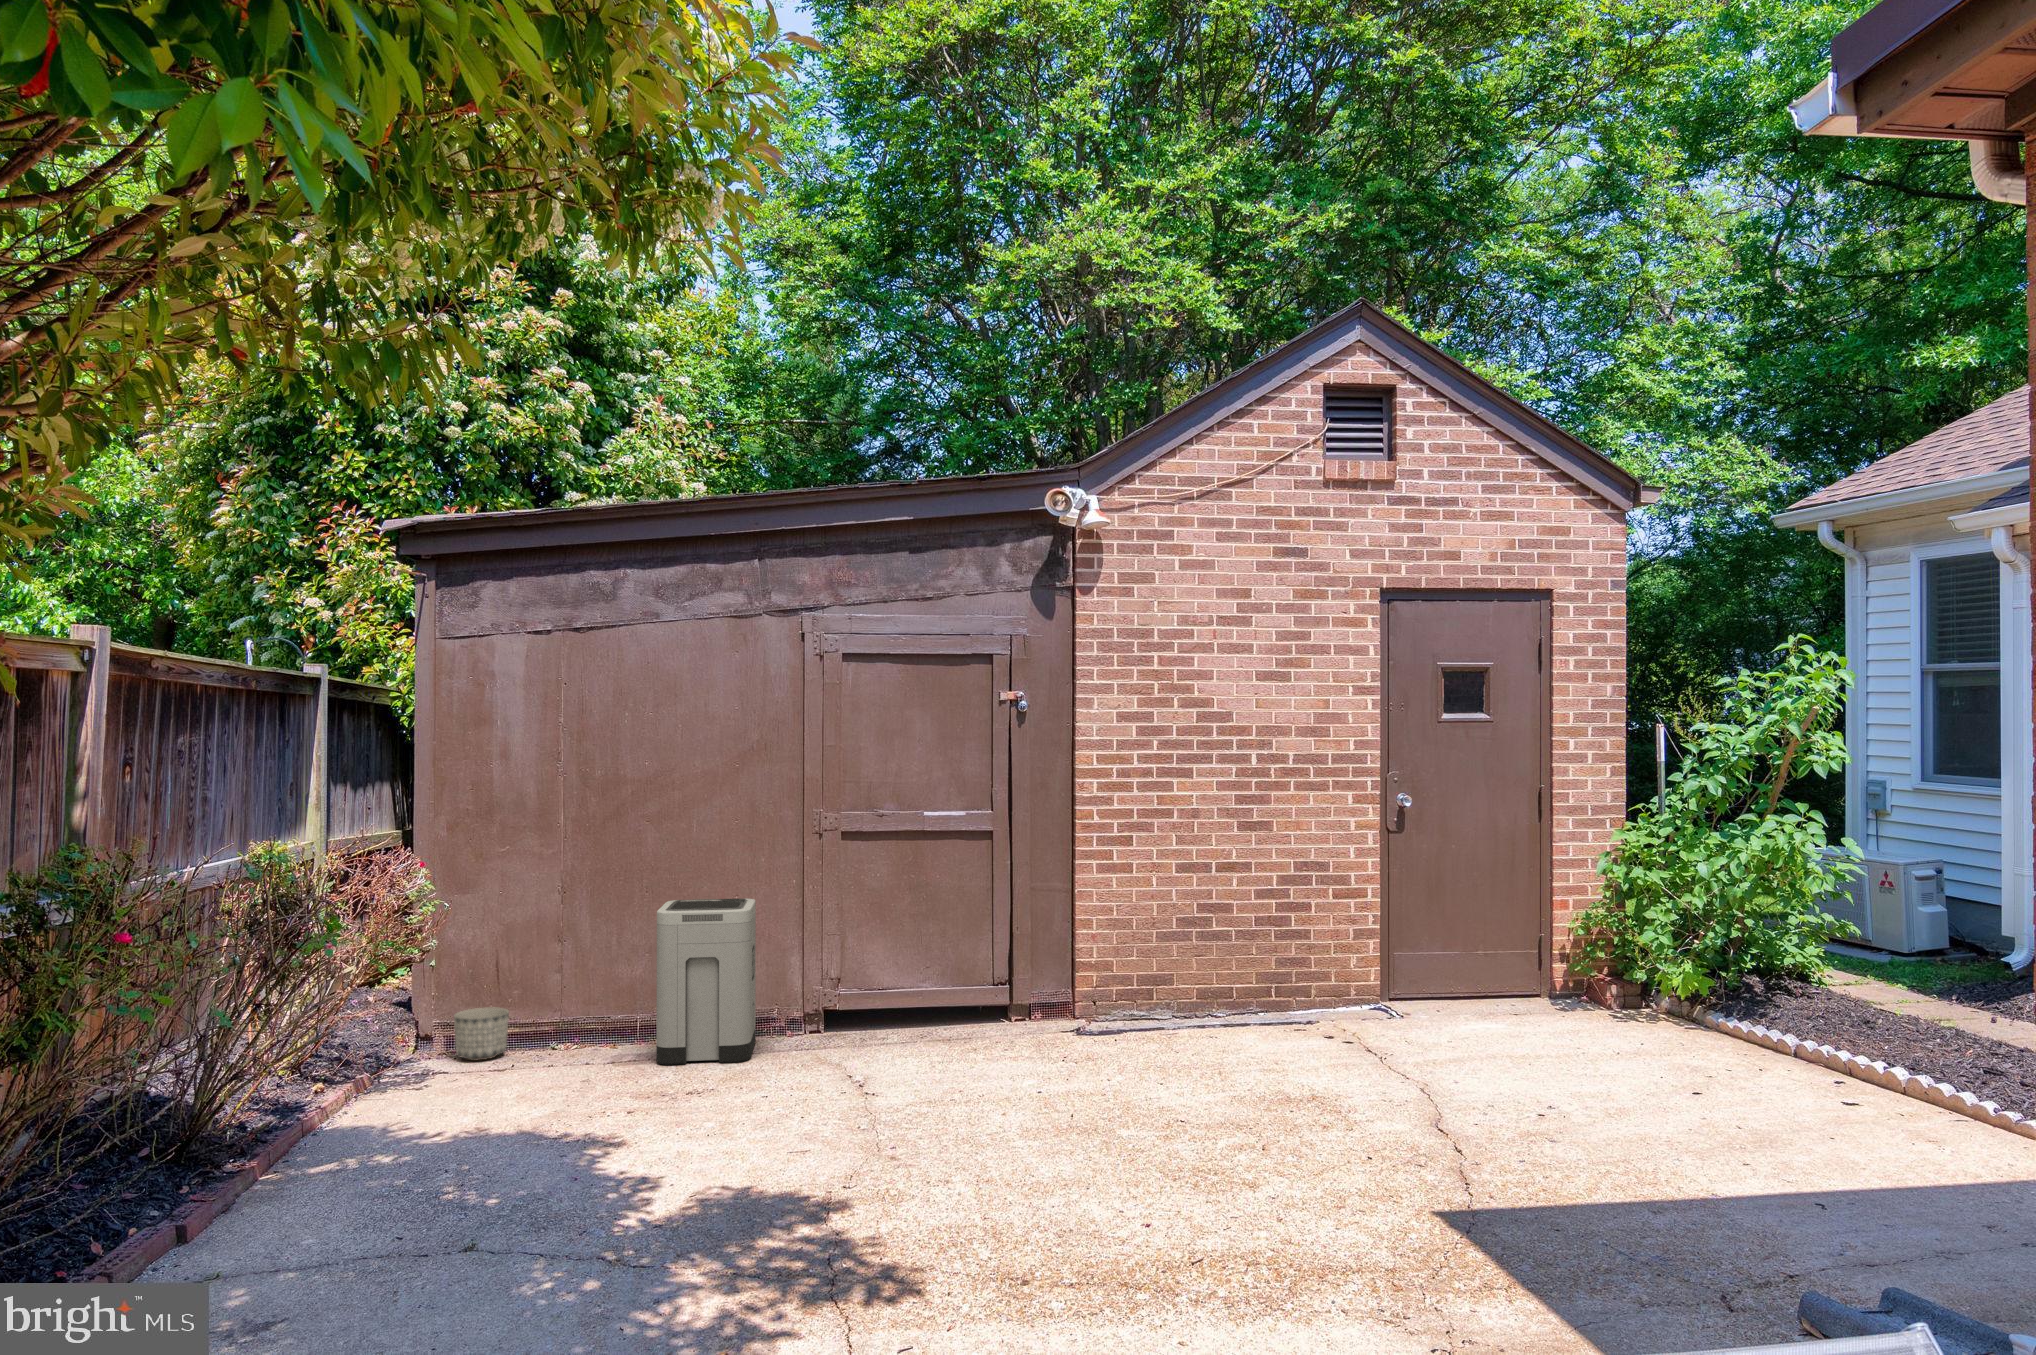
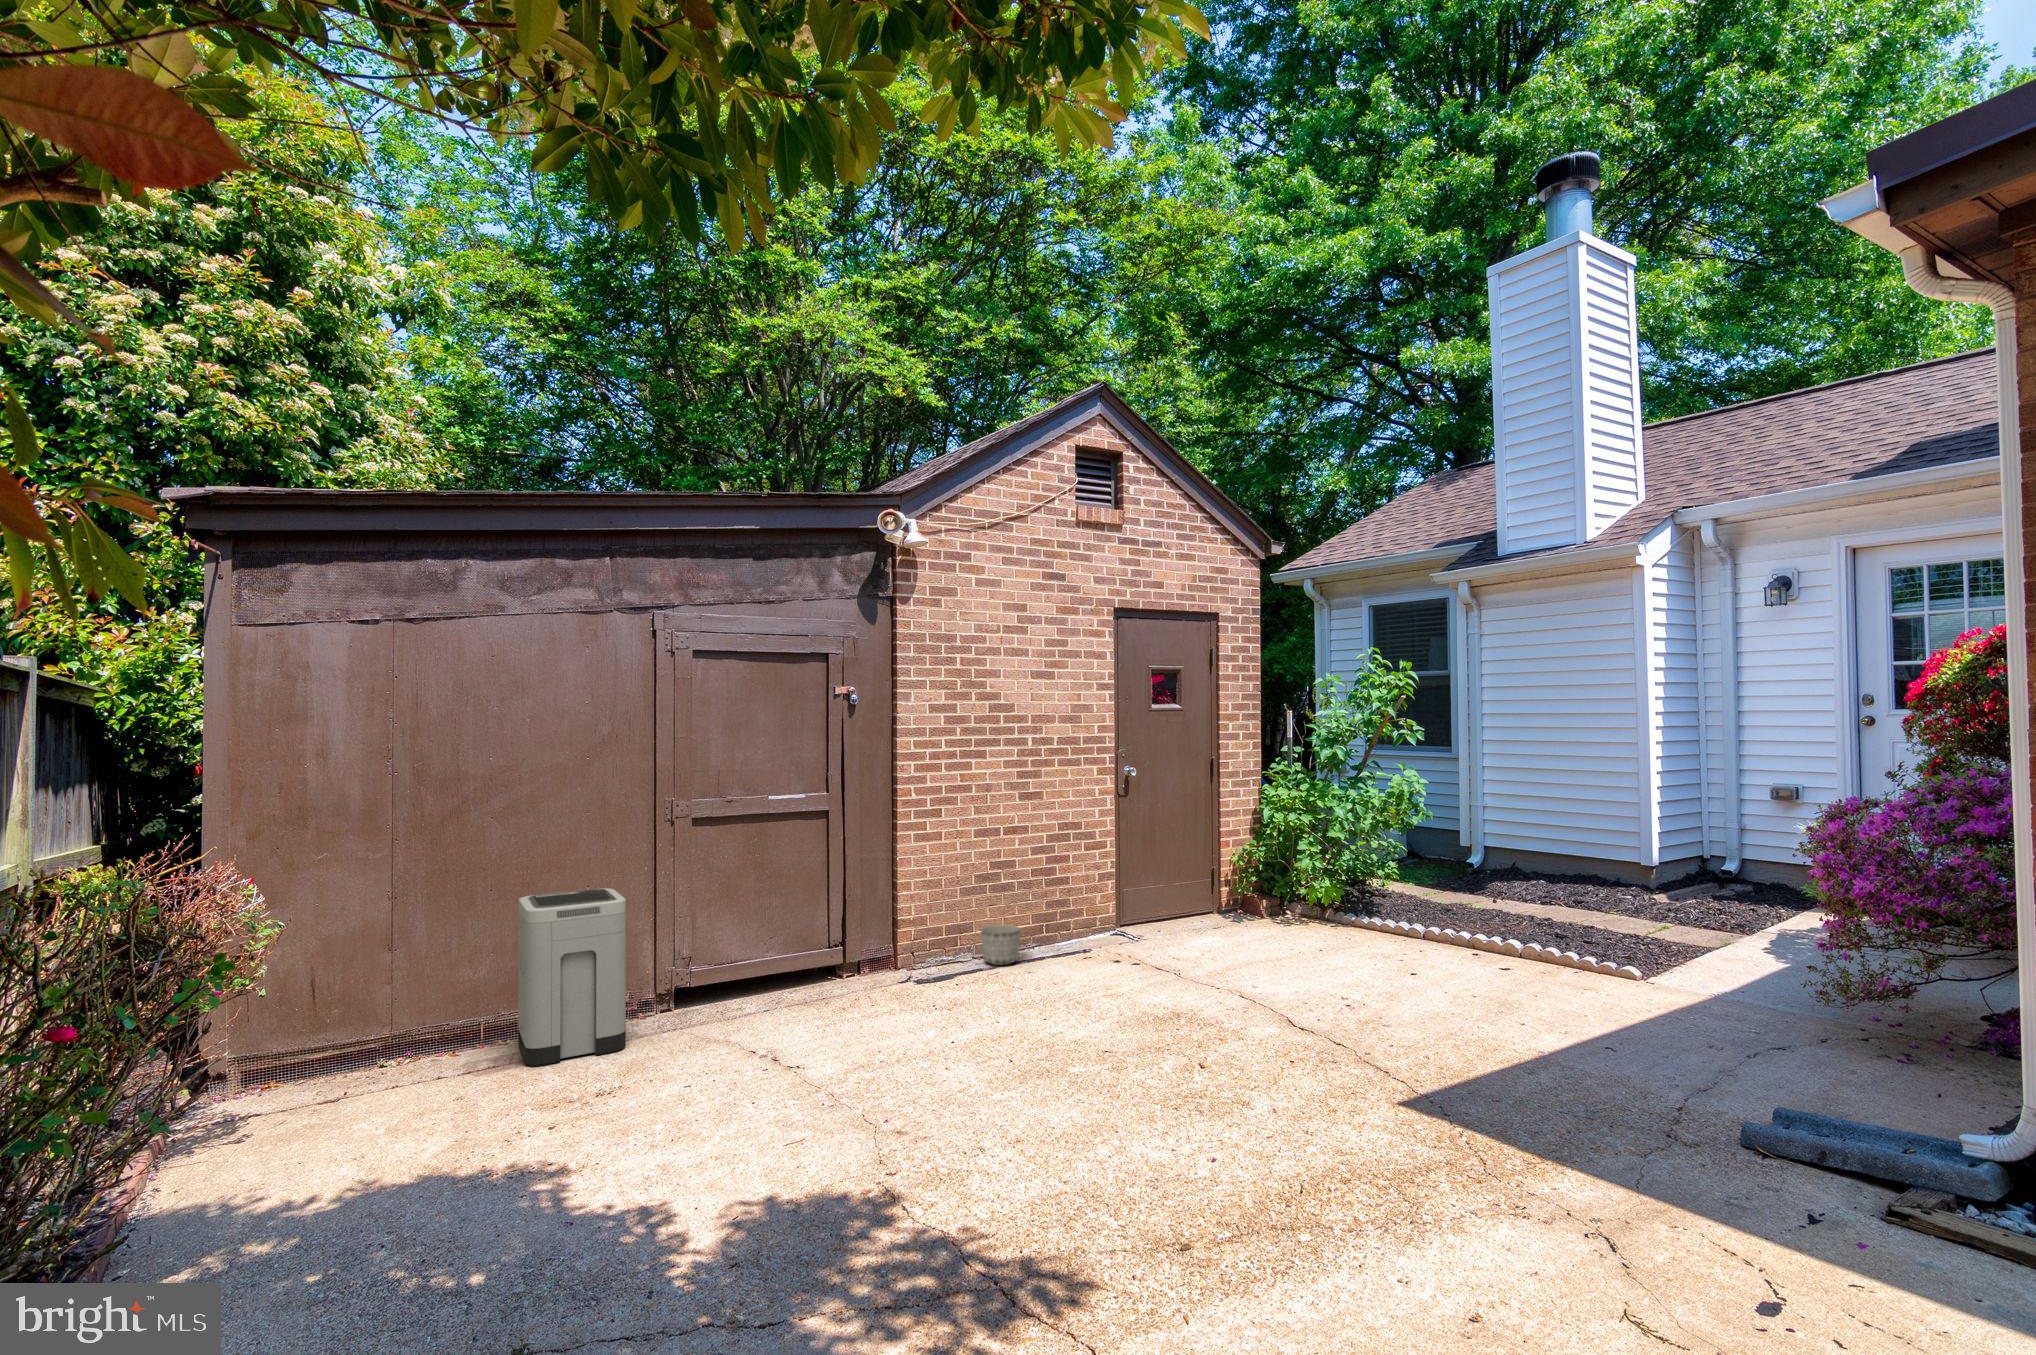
planter: present [454,1007,509,1061] -> present [981,925,1020,965]

